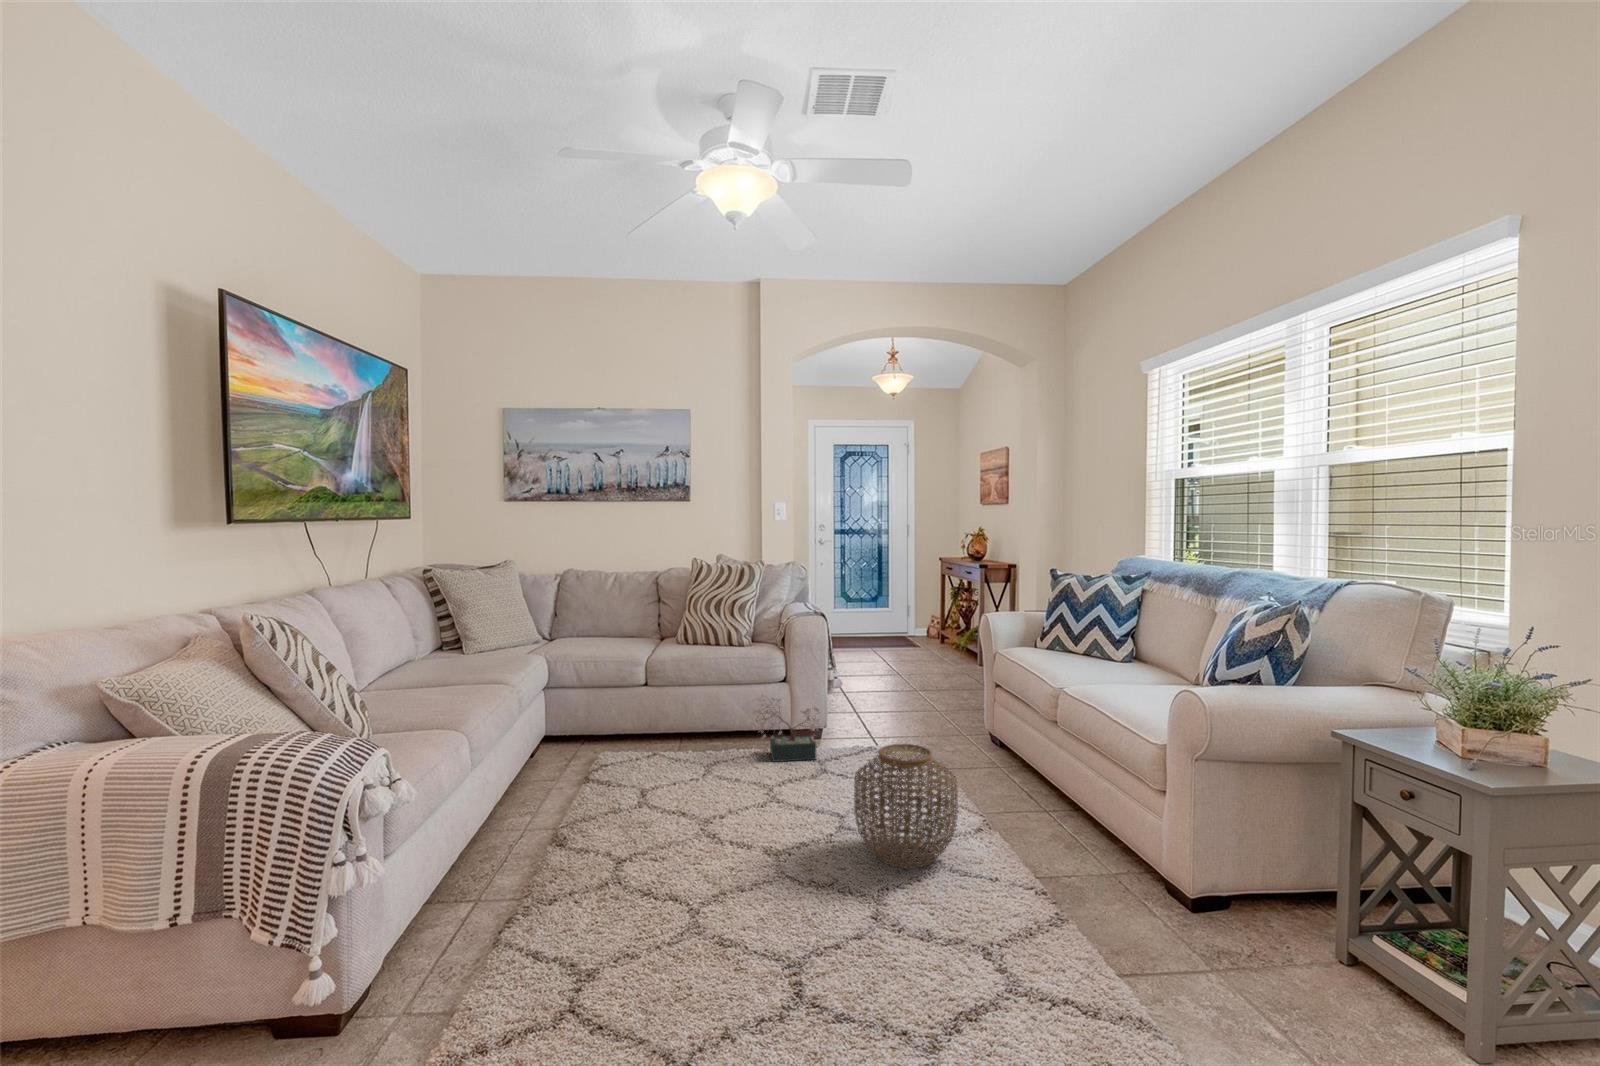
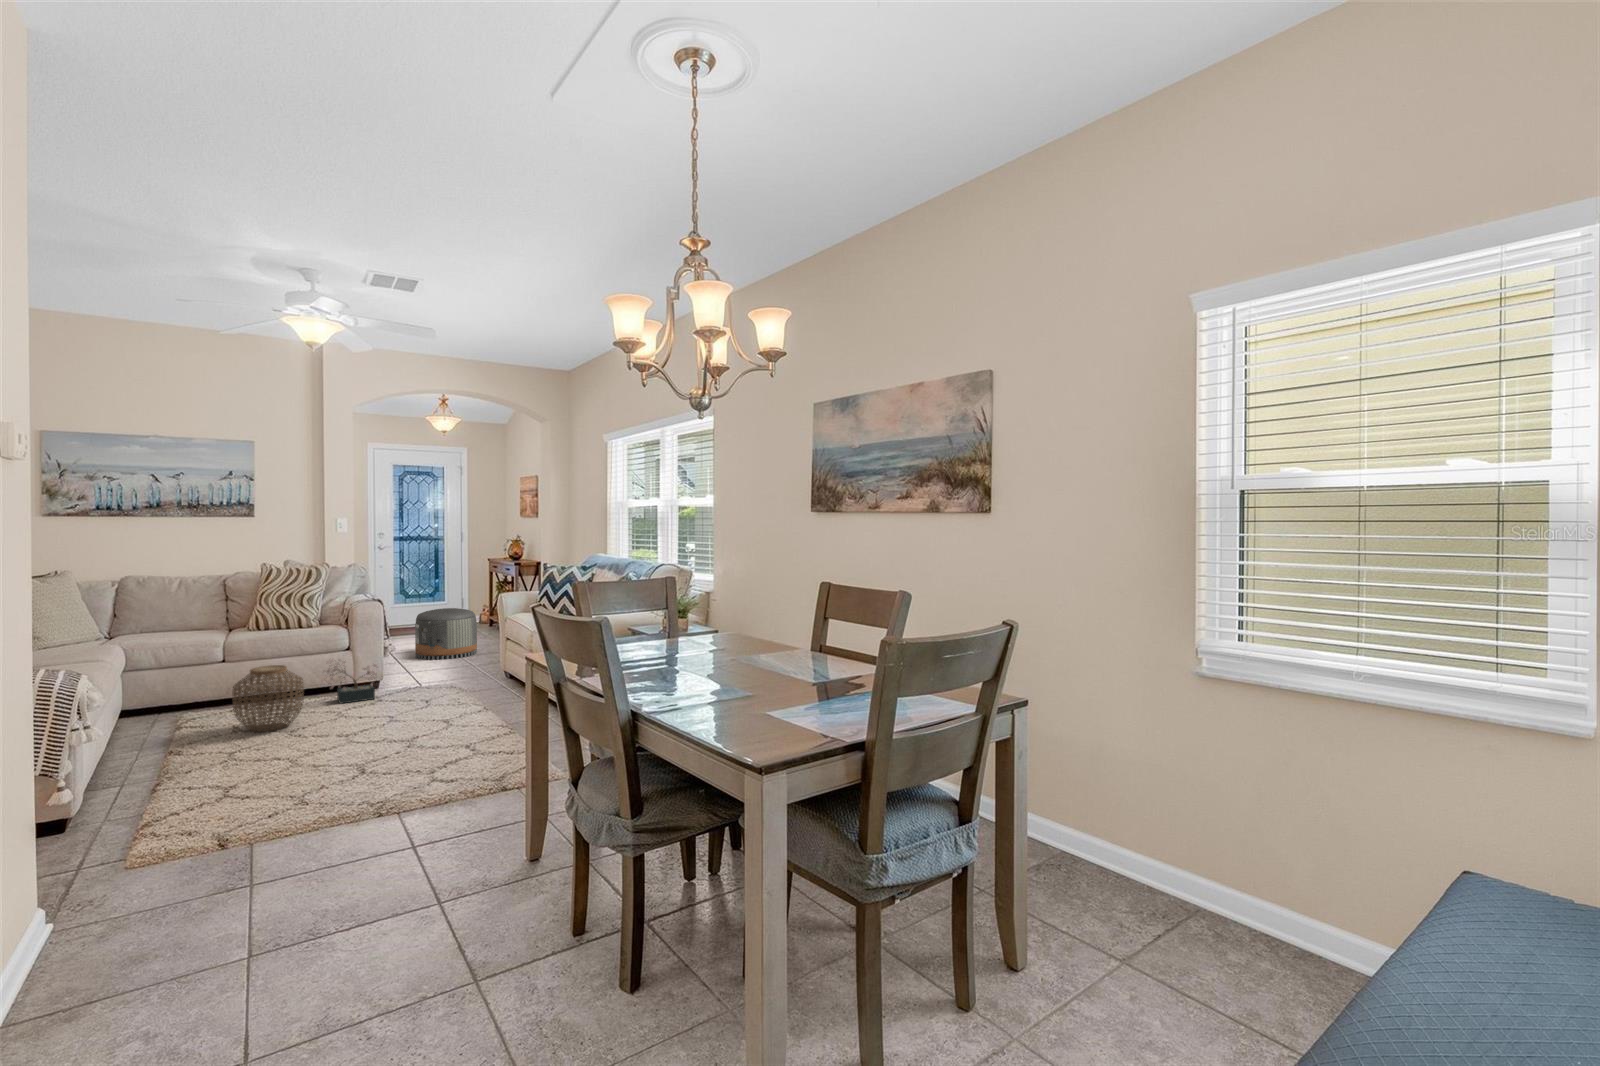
pouf: none [862,622,937,692] -> present [415,608,477,660]
woven basket: present [854,744,958,868] -> present [233,665,304,732]

